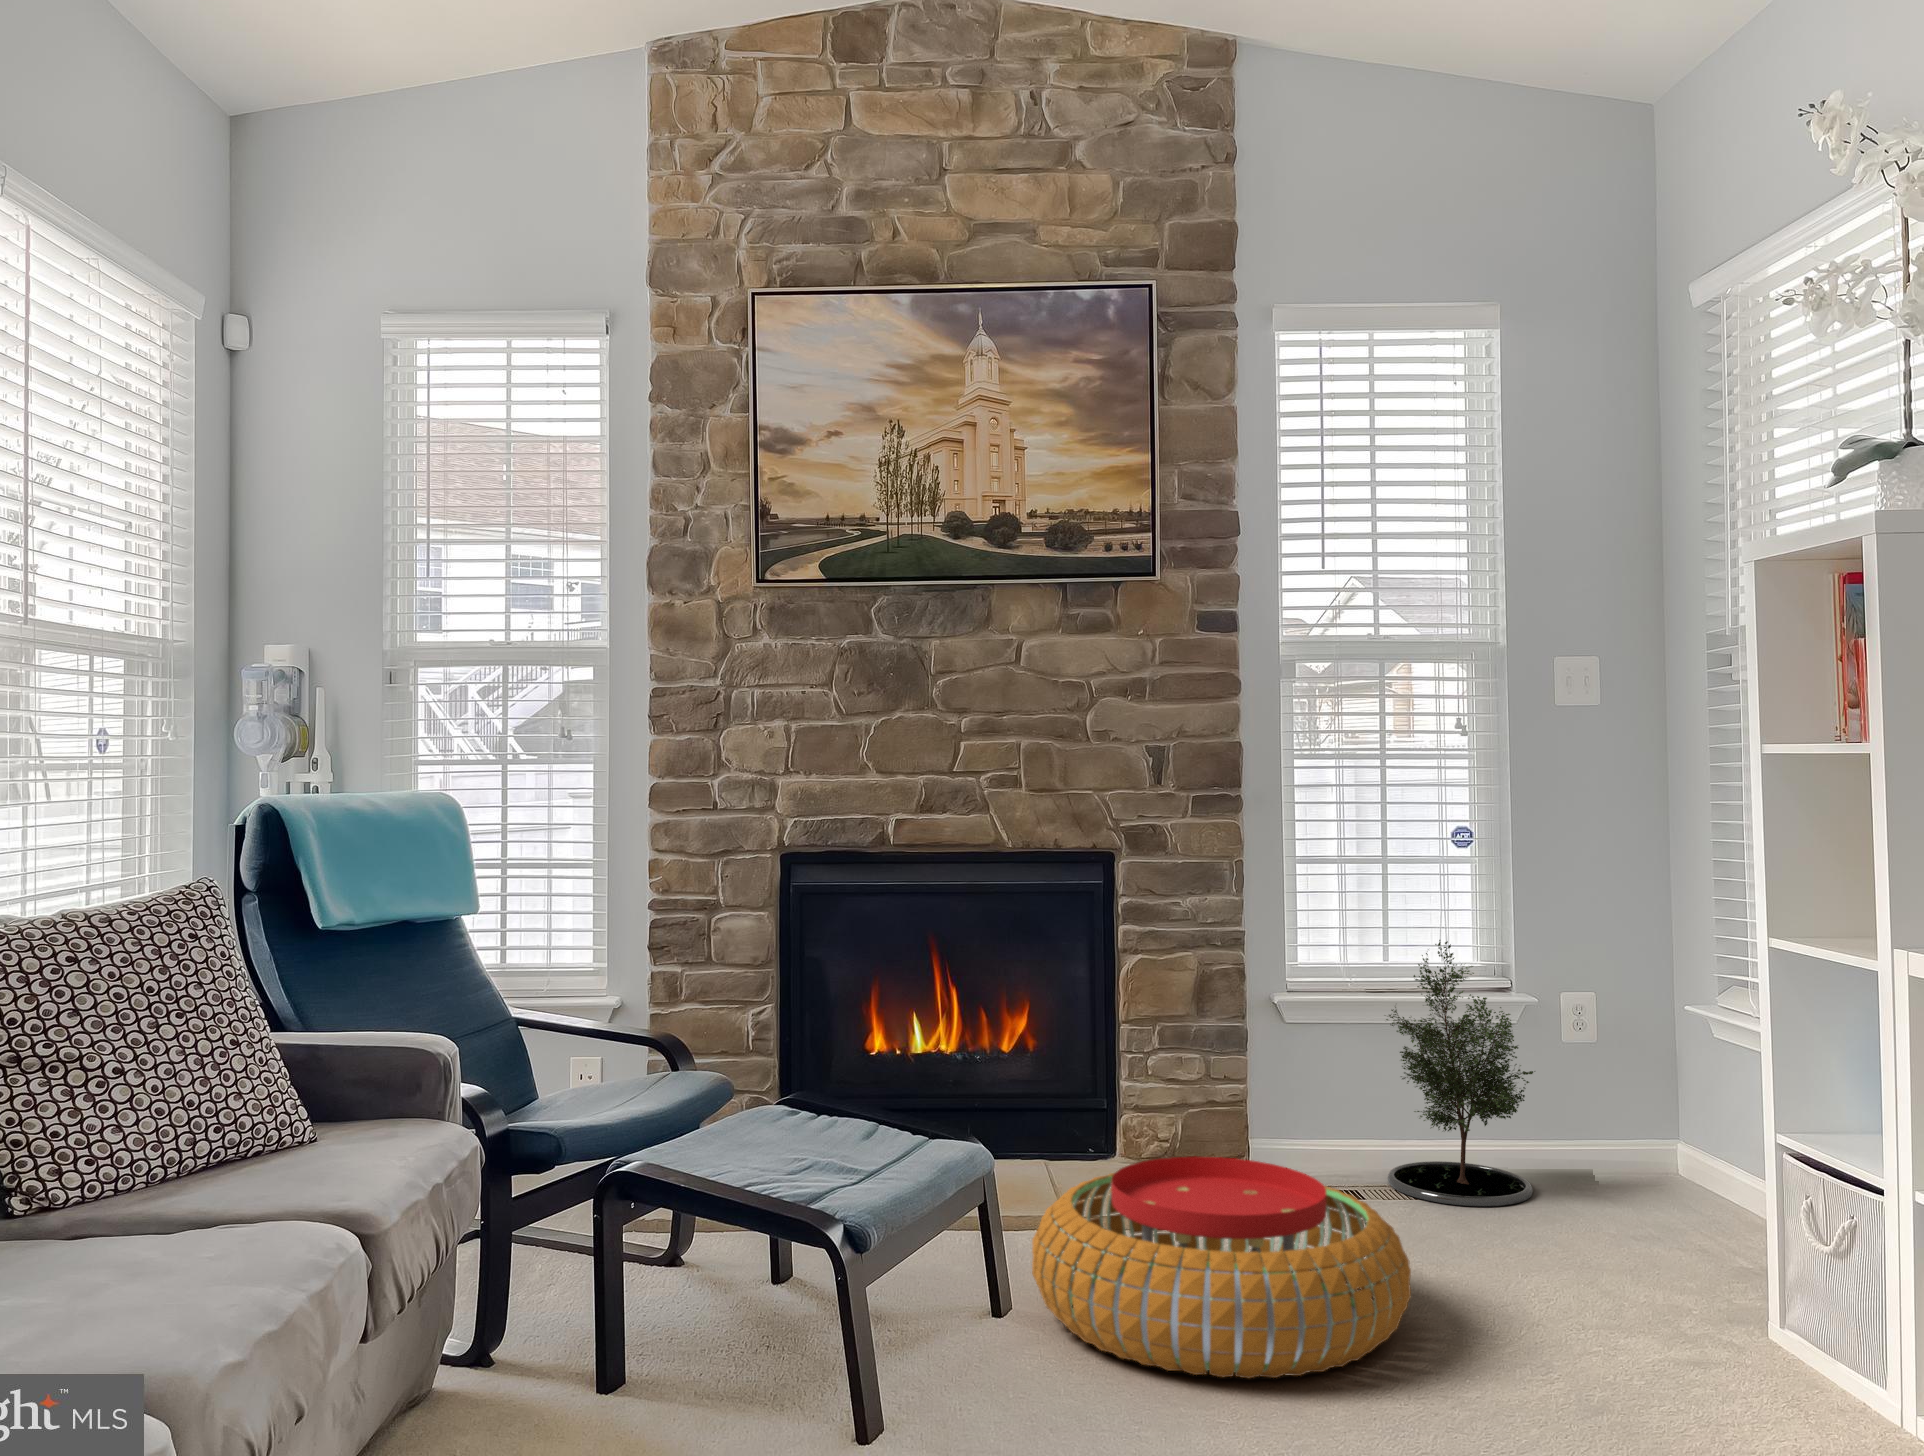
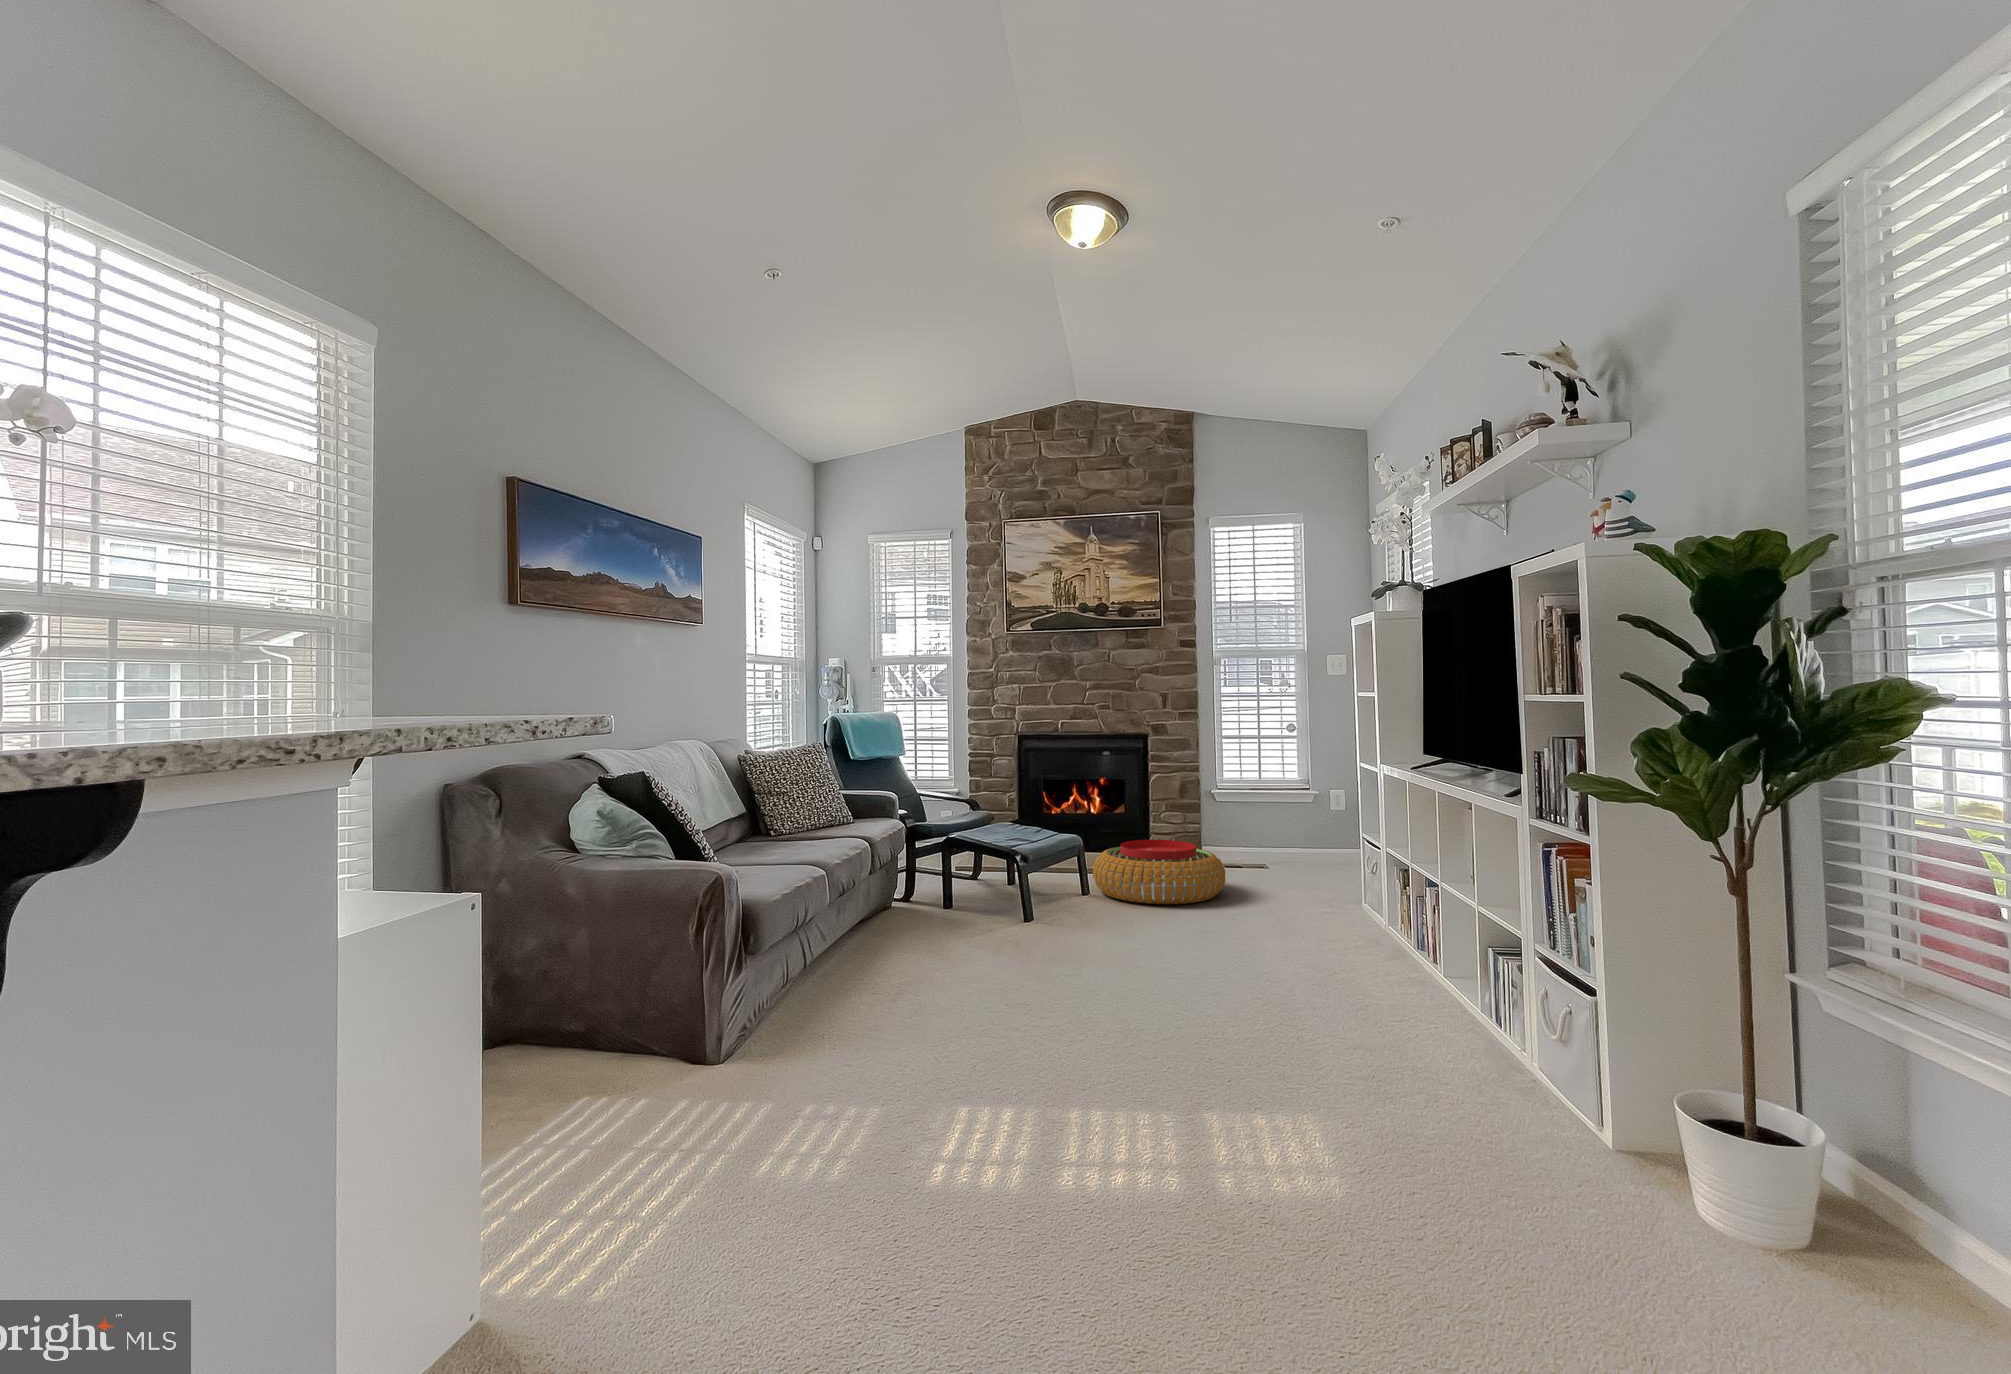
potted tree: present [1386,940,1535,1206] -> none [1251,768,1314,871]

